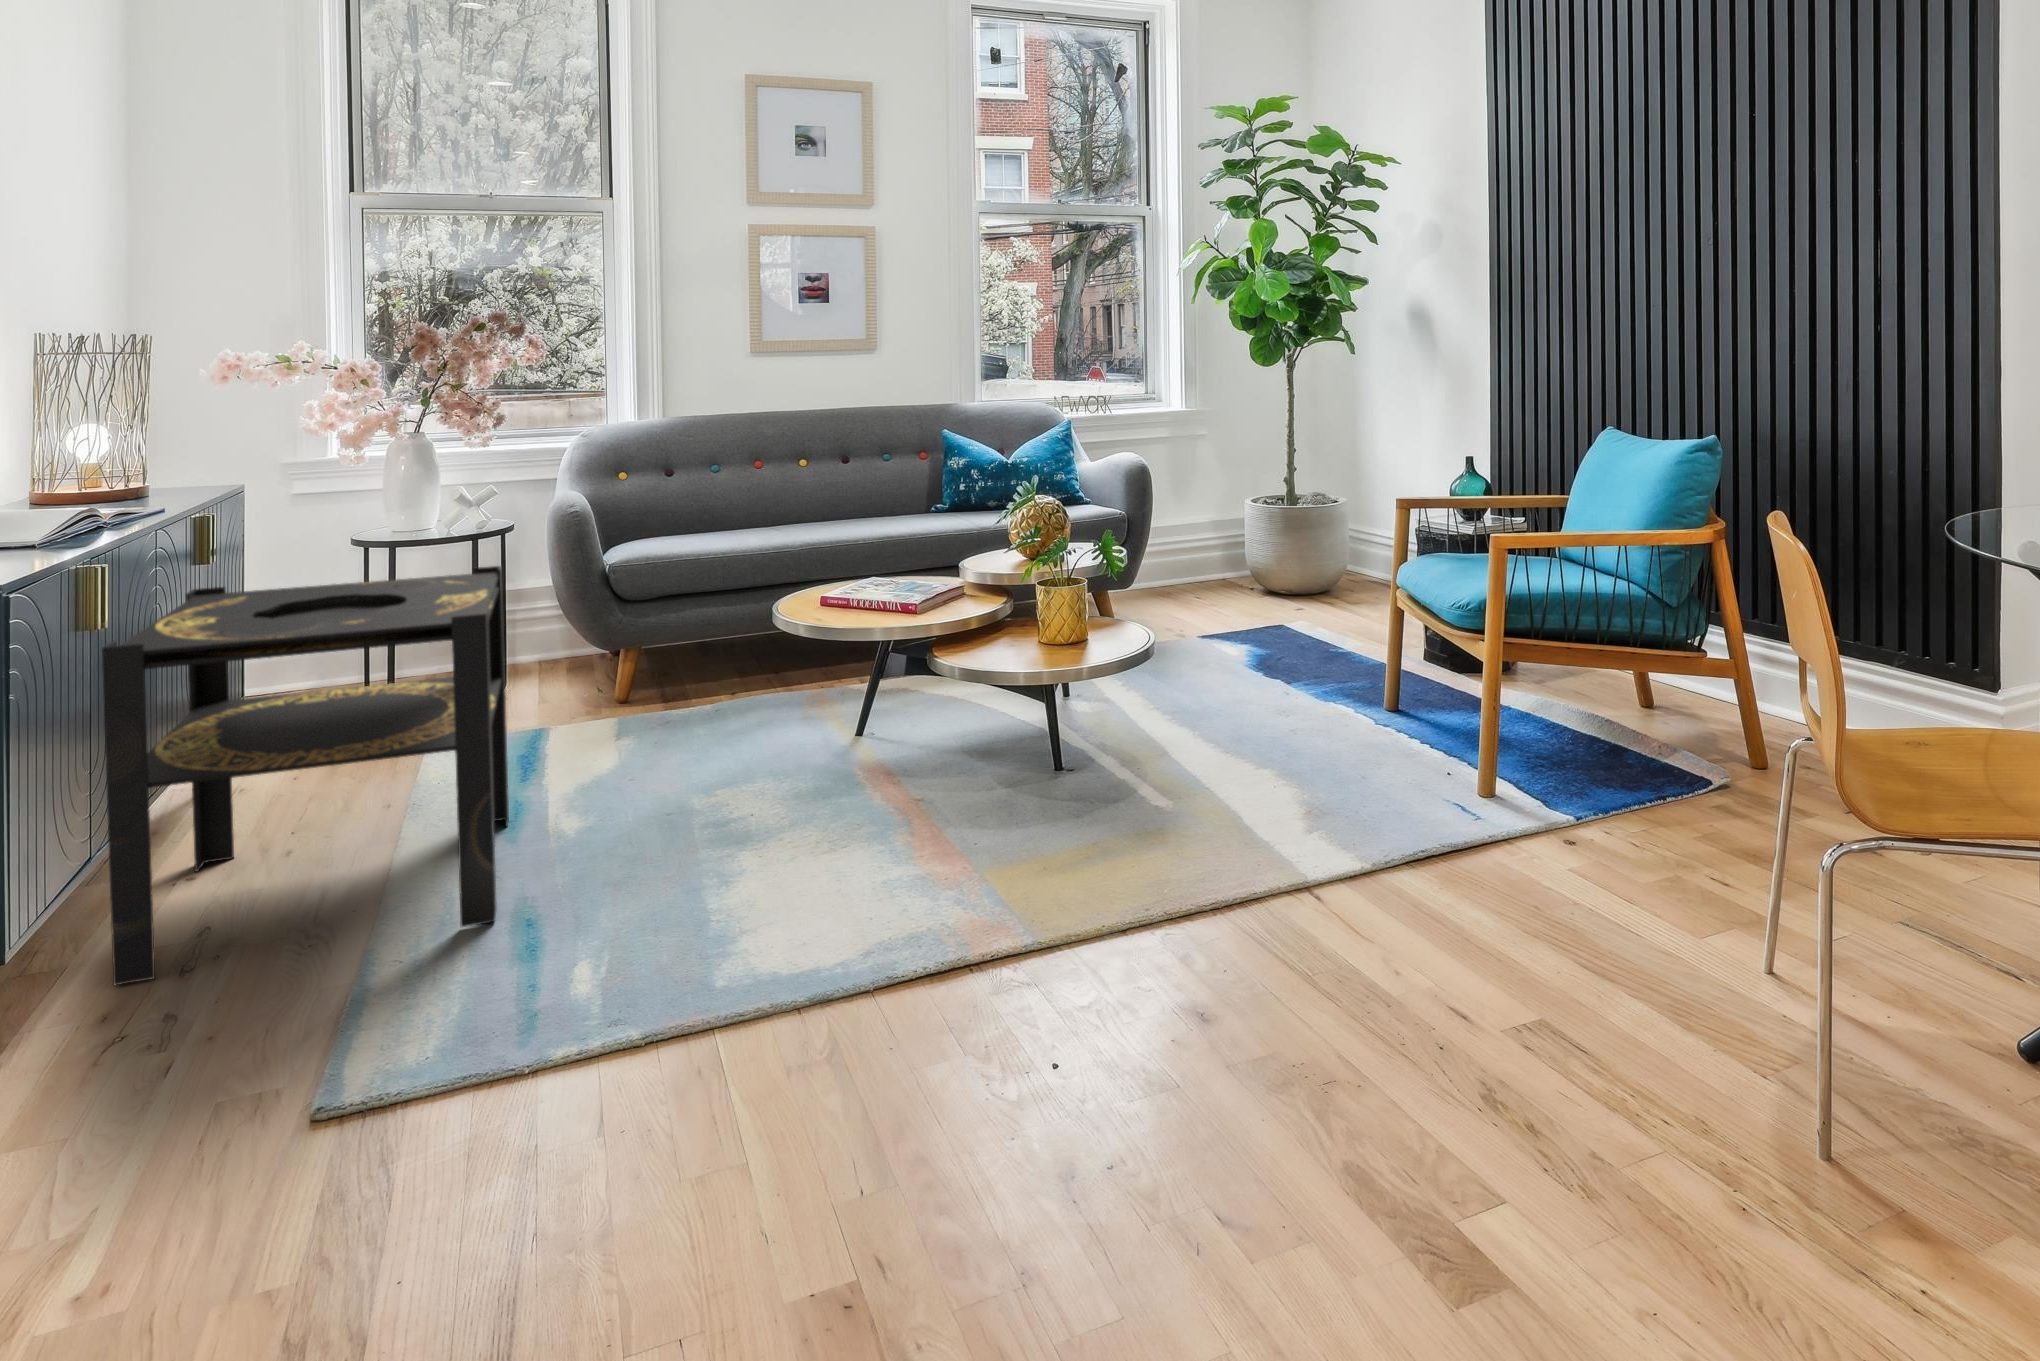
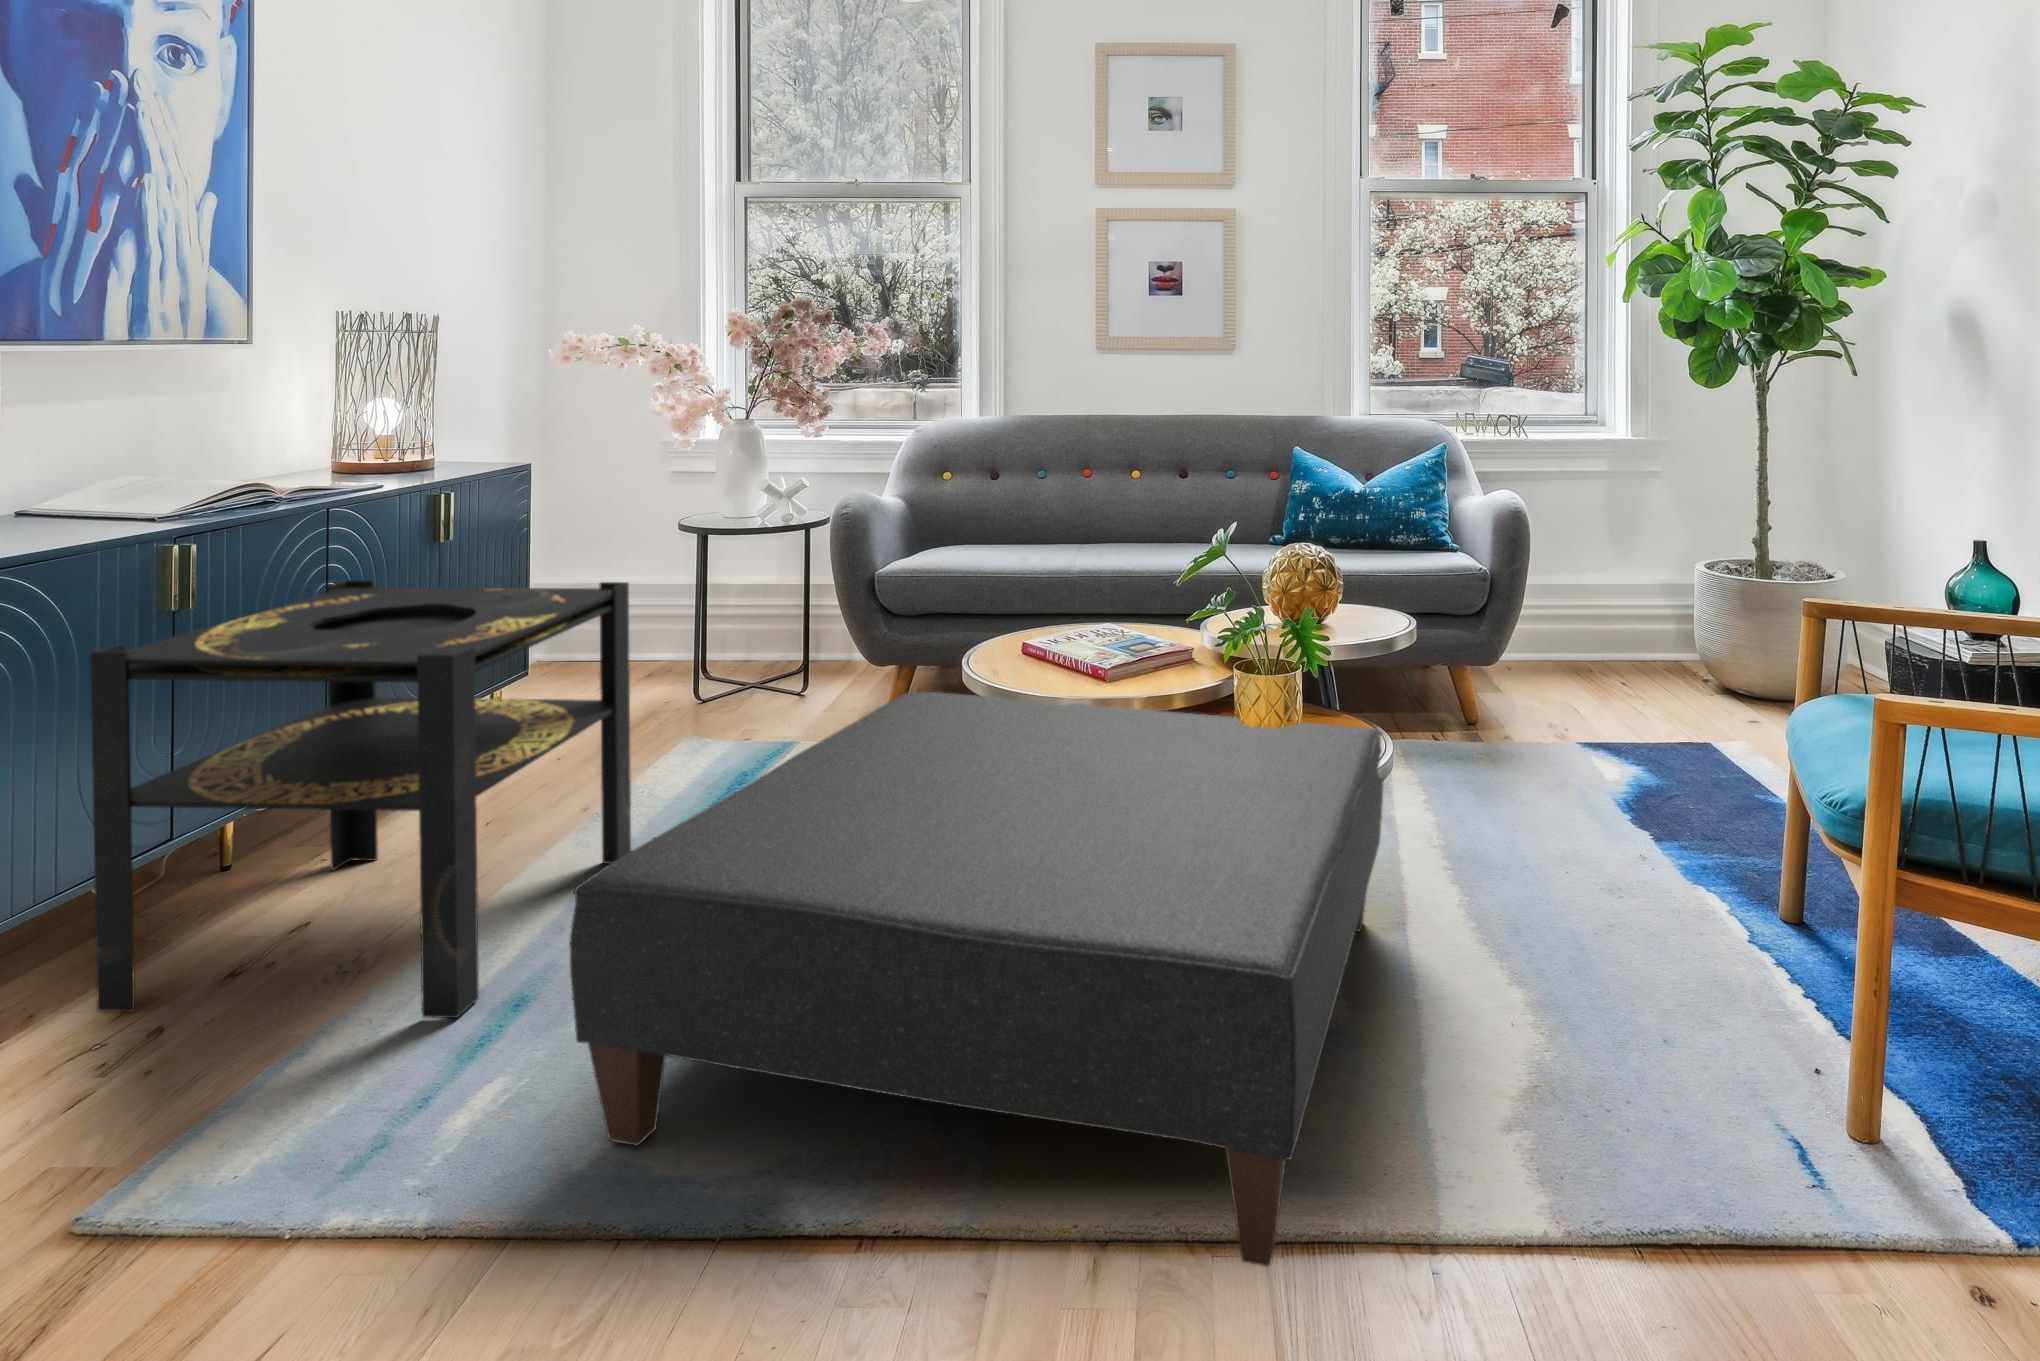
ottoman: none [700,615,1240,946] -> present [570,692,1383,1266]

